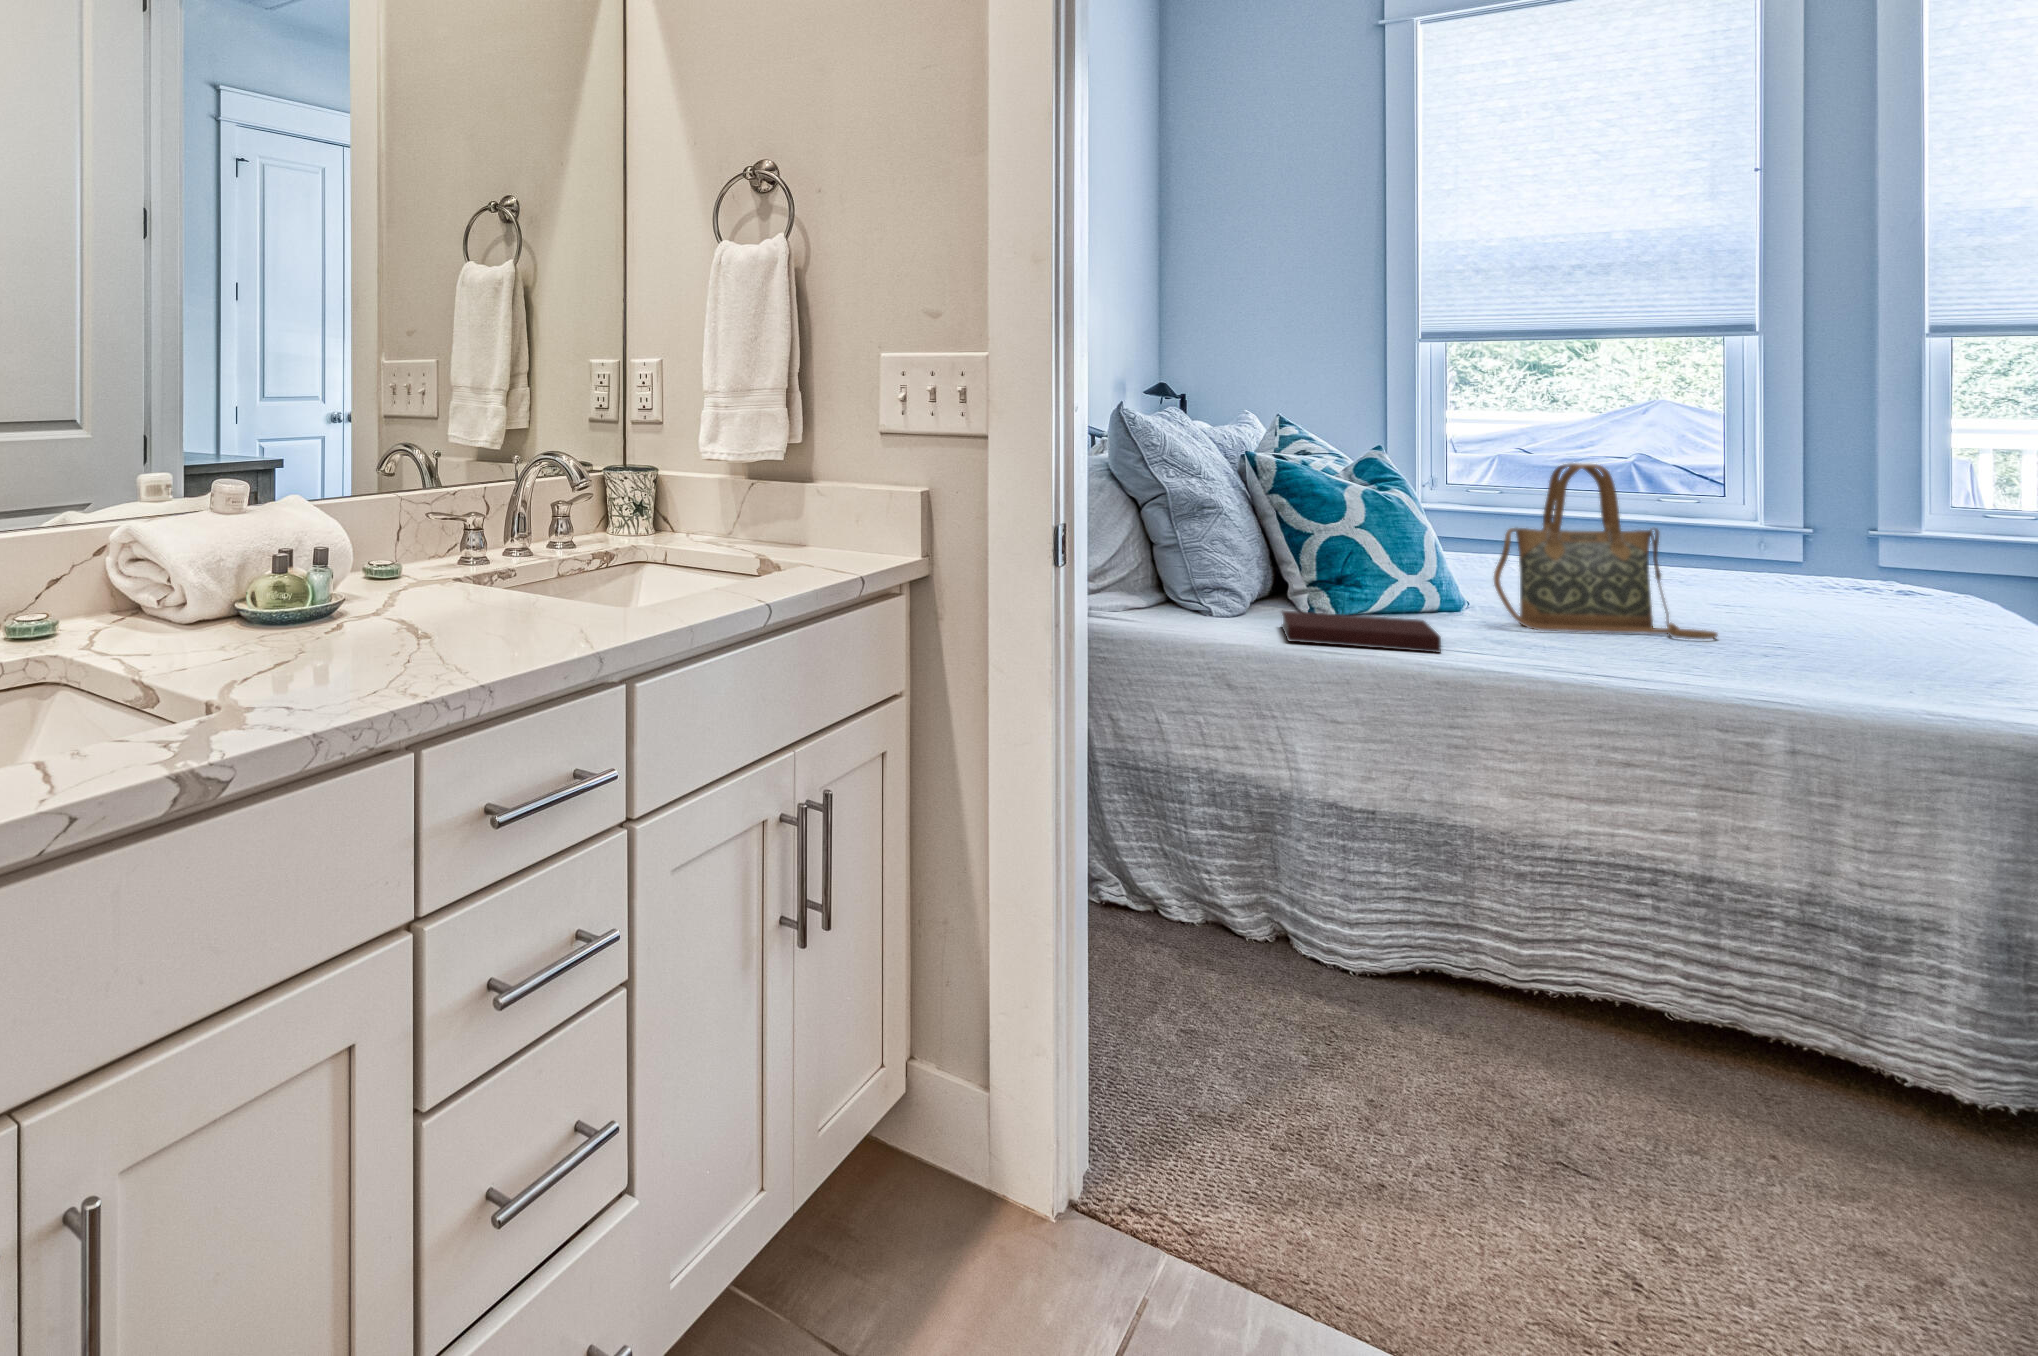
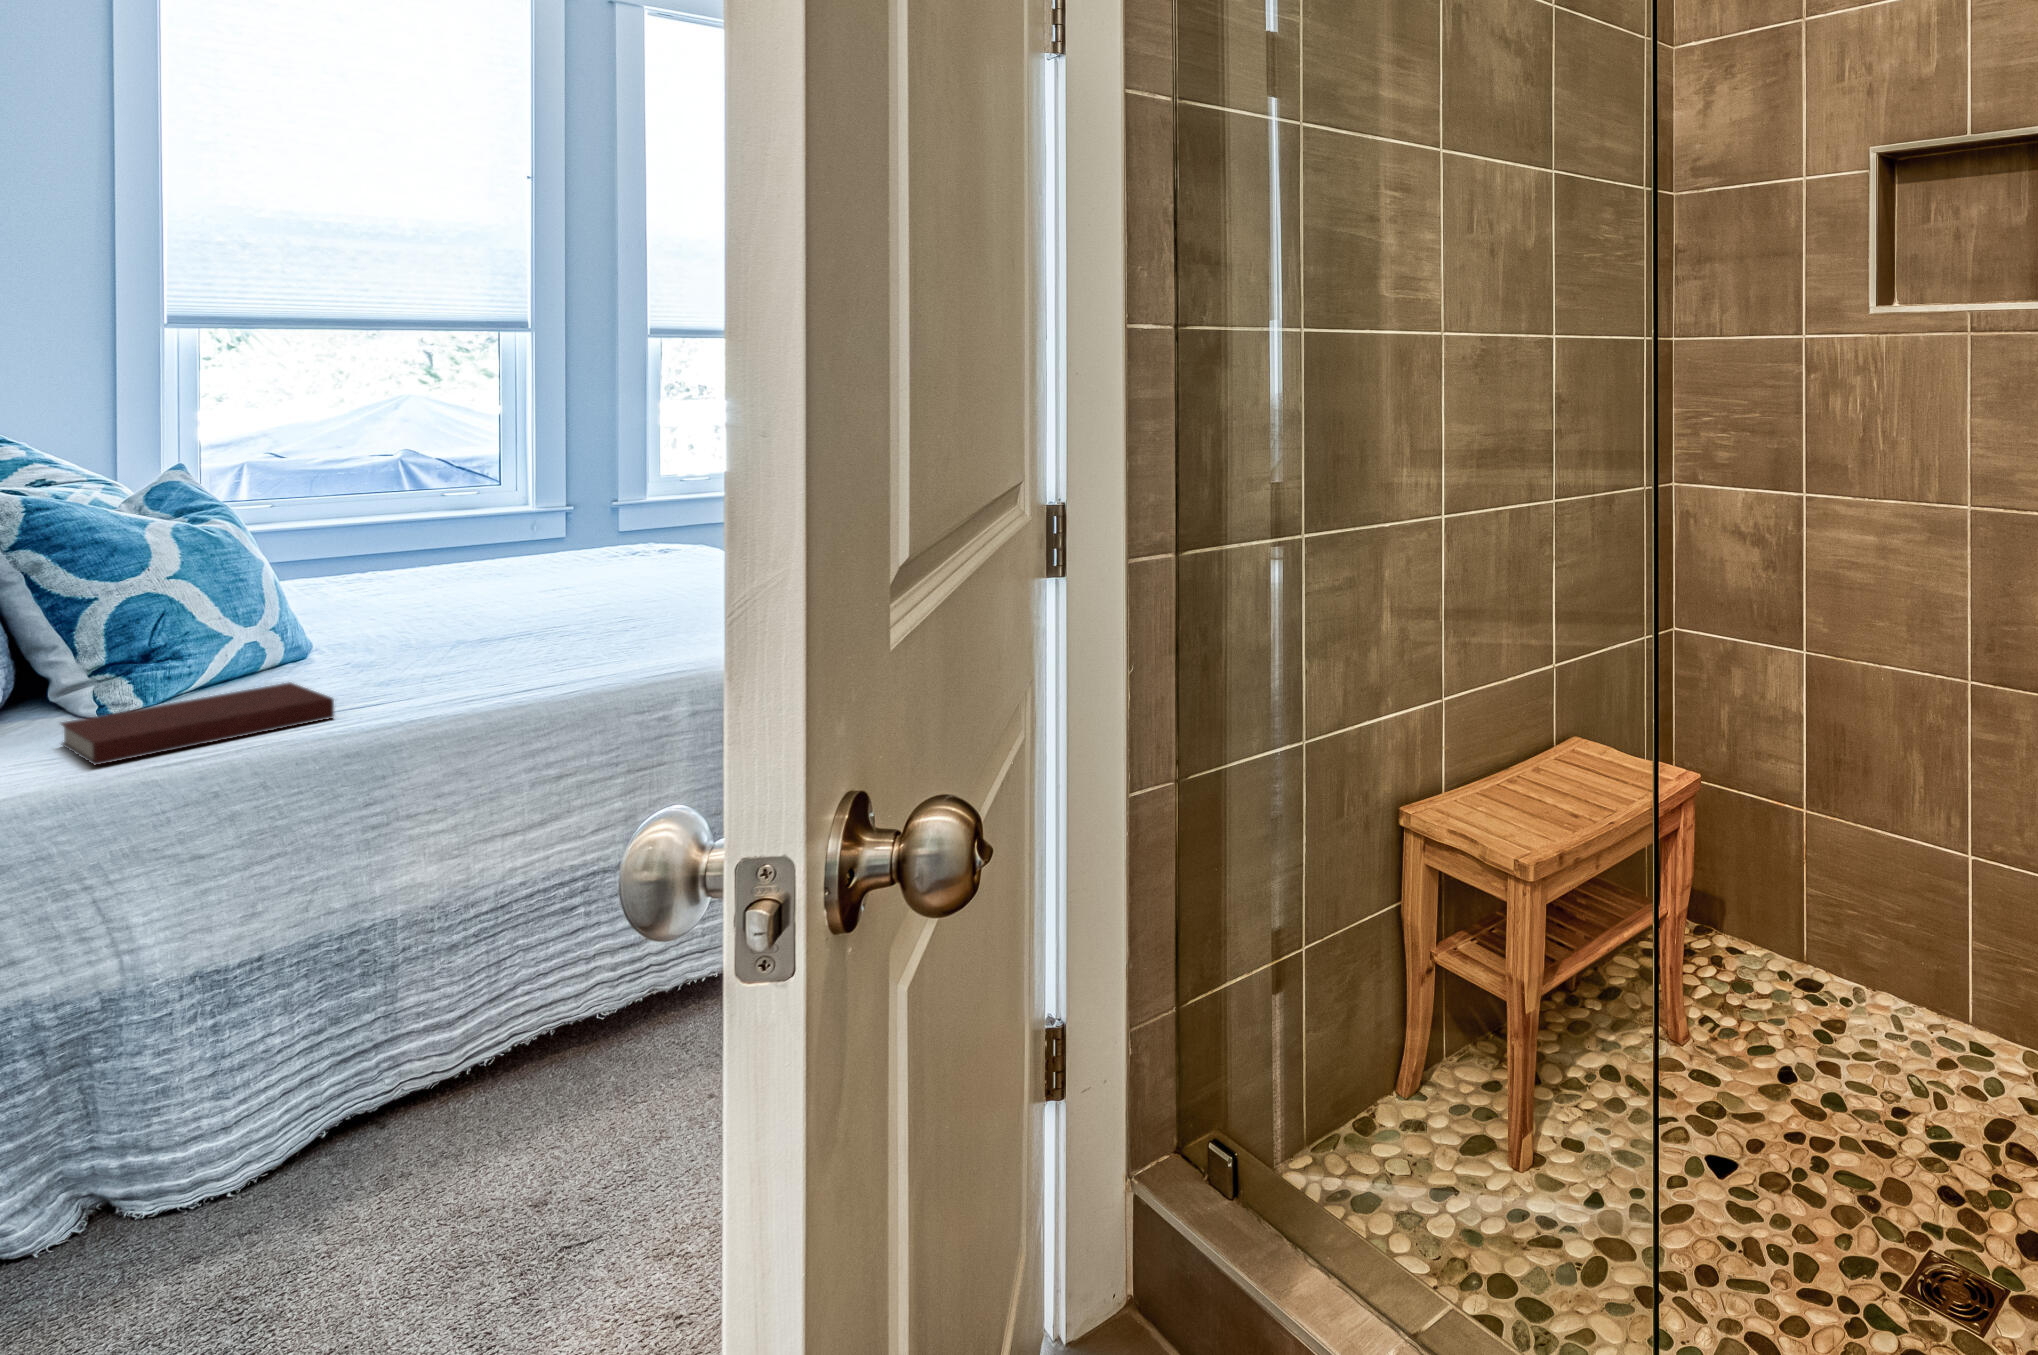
handbag: present [1494,463,1718,639] -> none [368,464,599,660]

